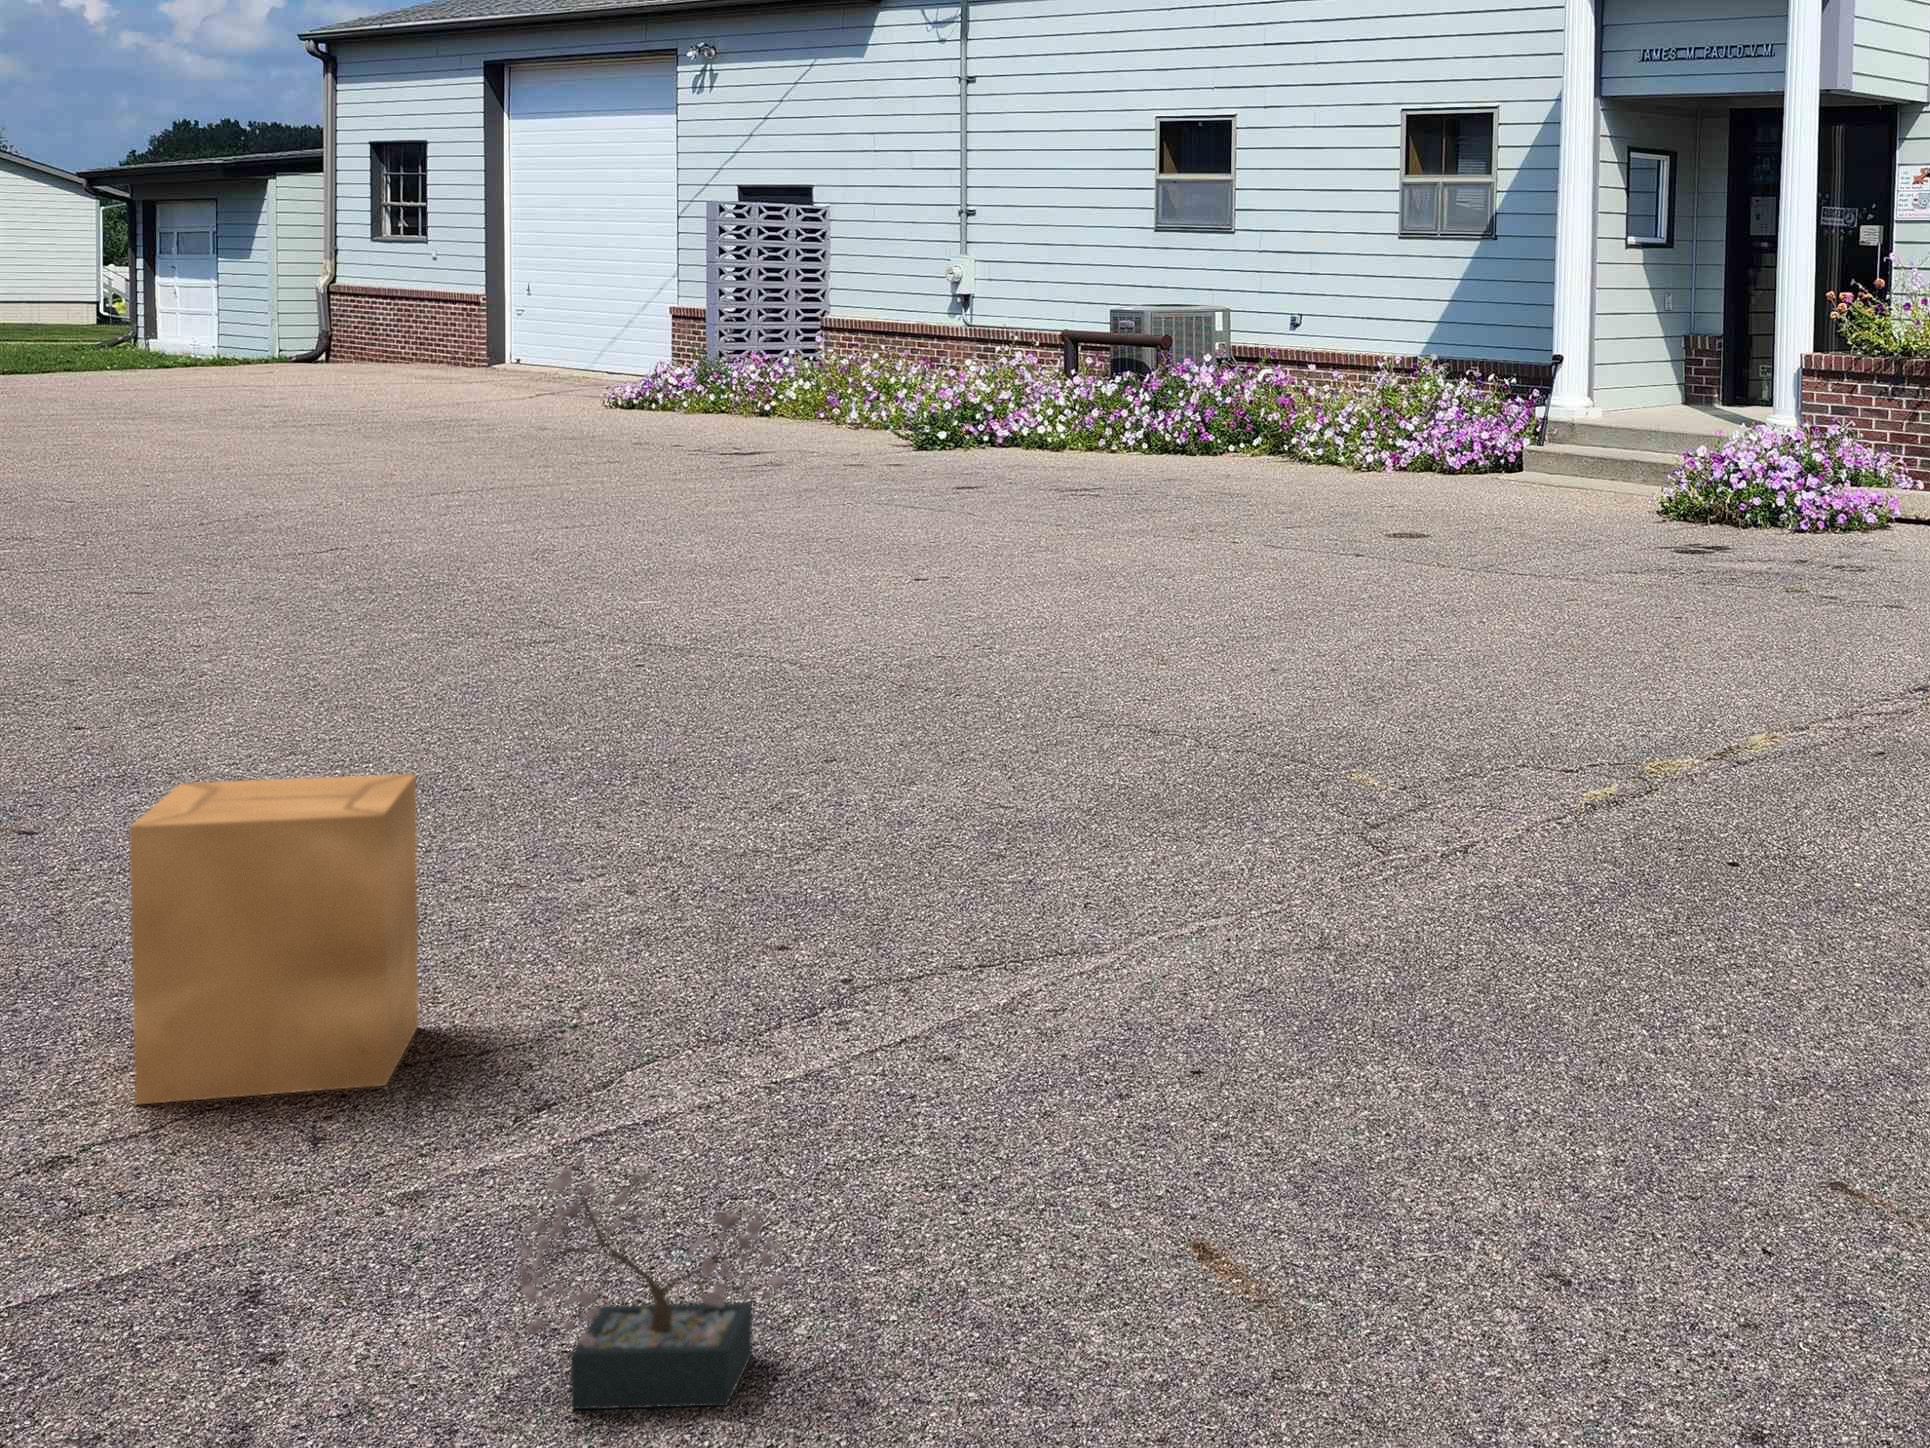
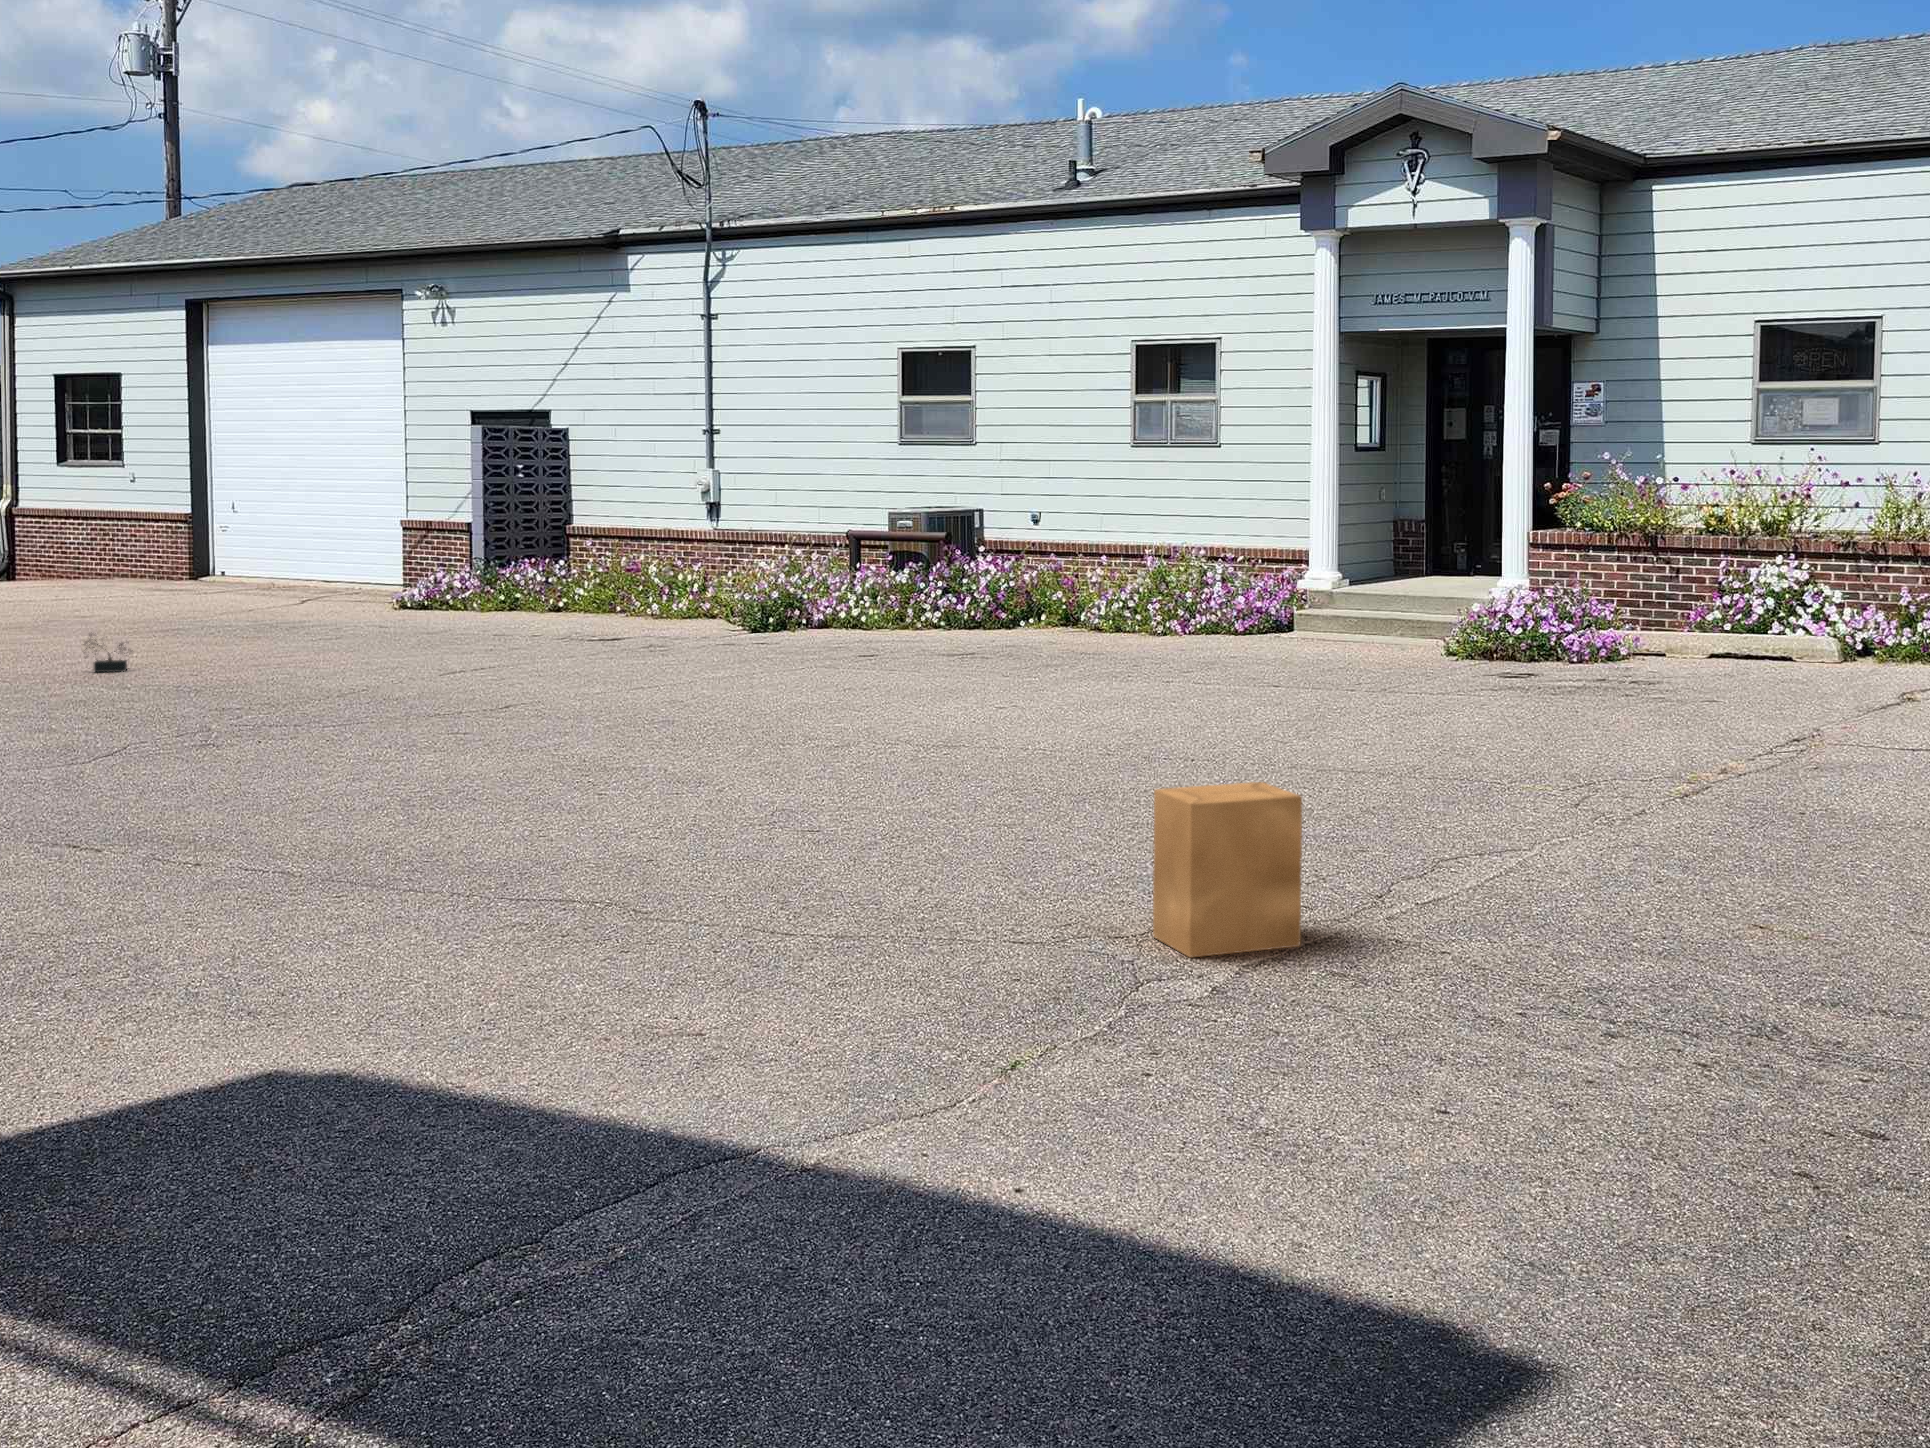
decorative plant: present [513,1158,785,1409] -> present [84,634,132,673]

